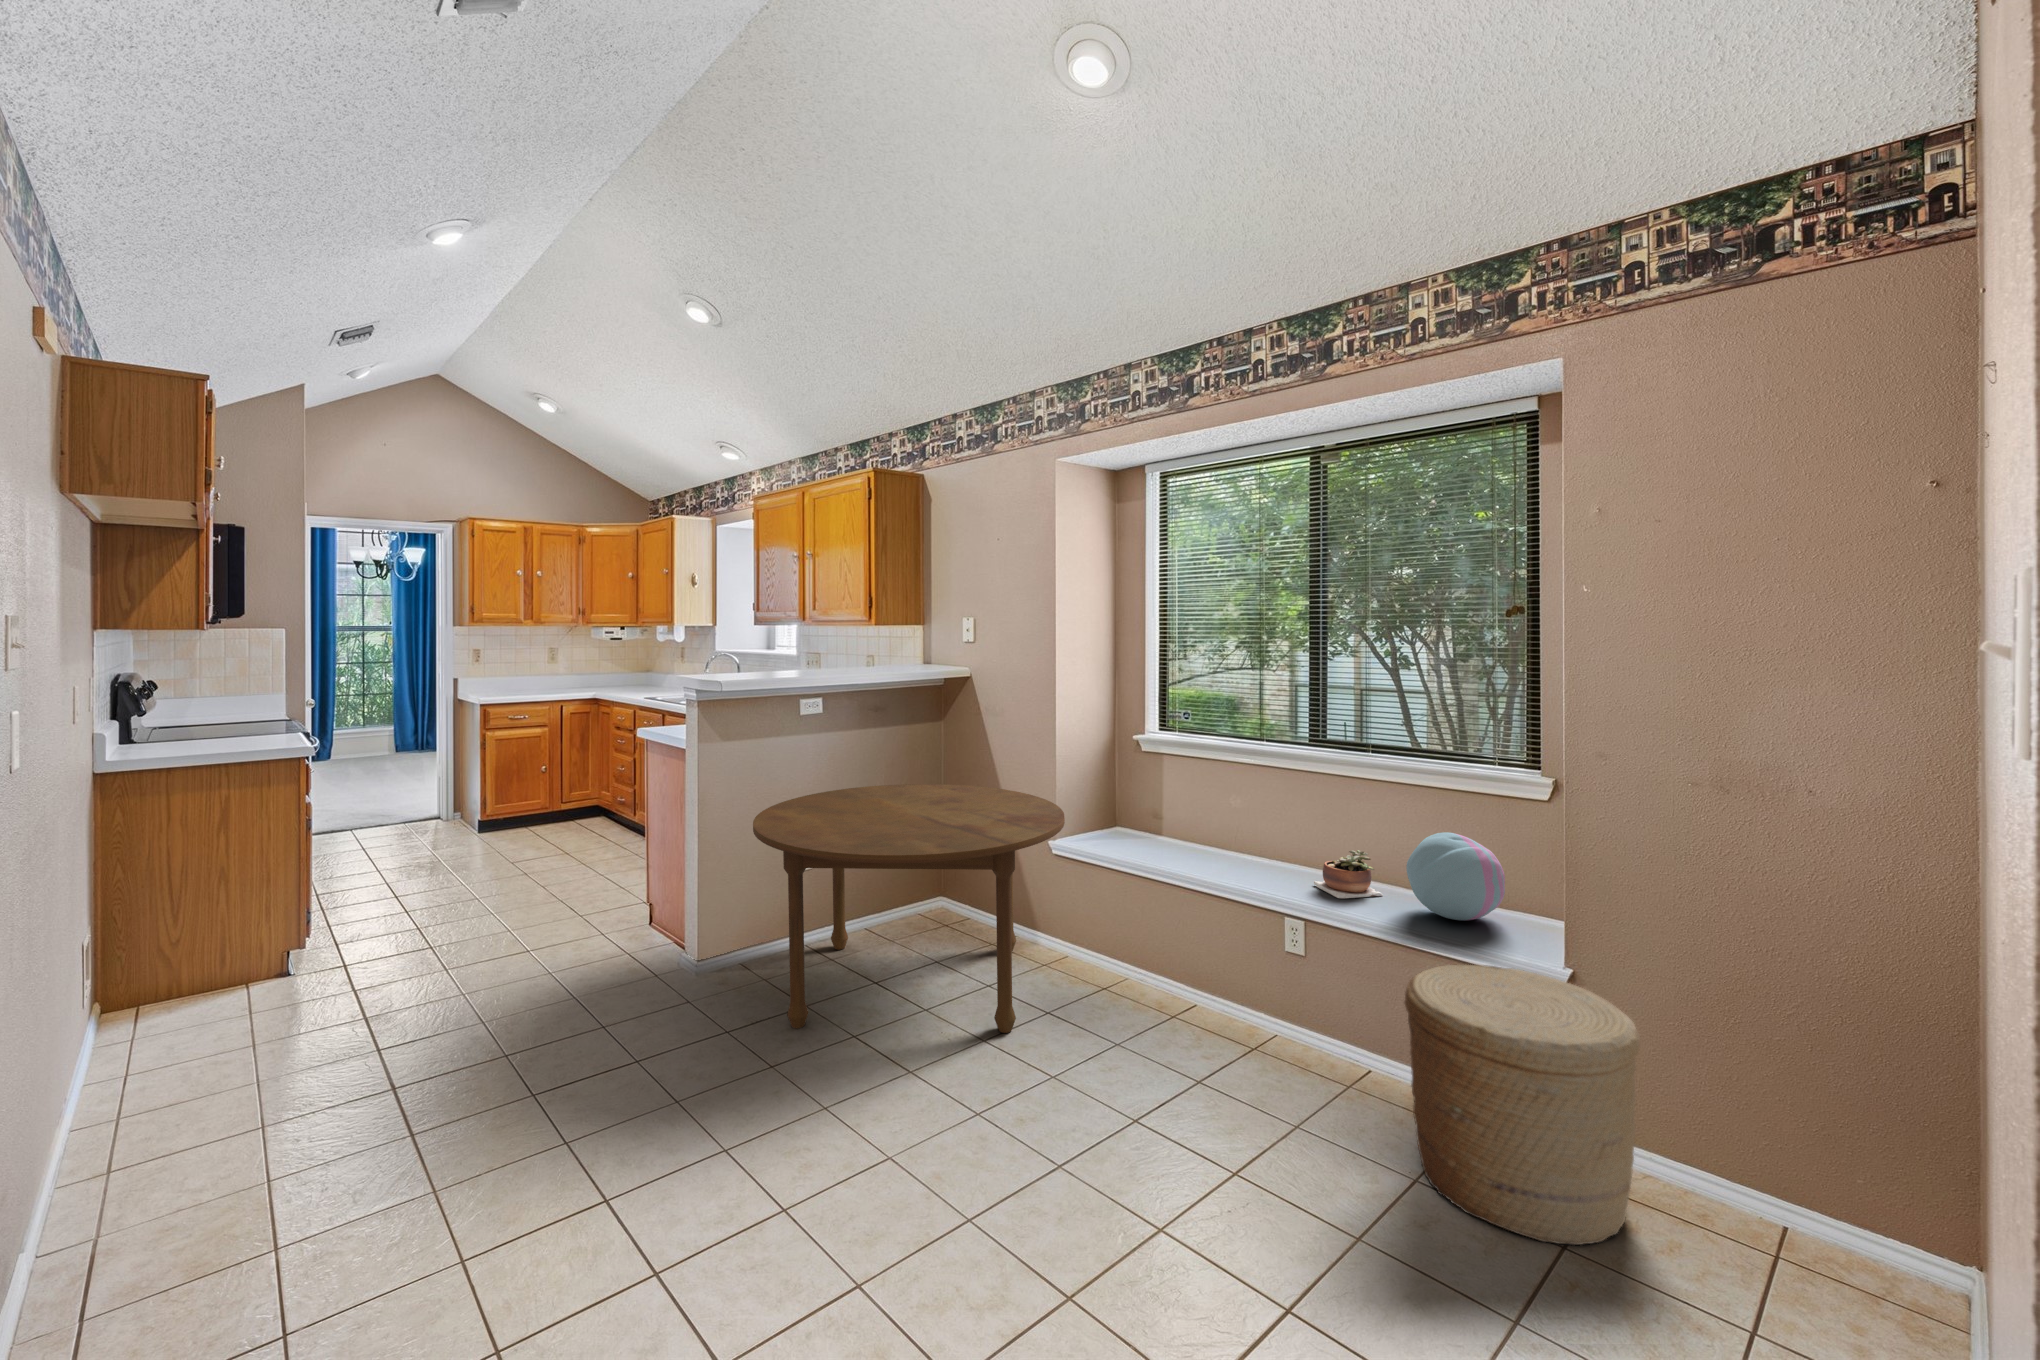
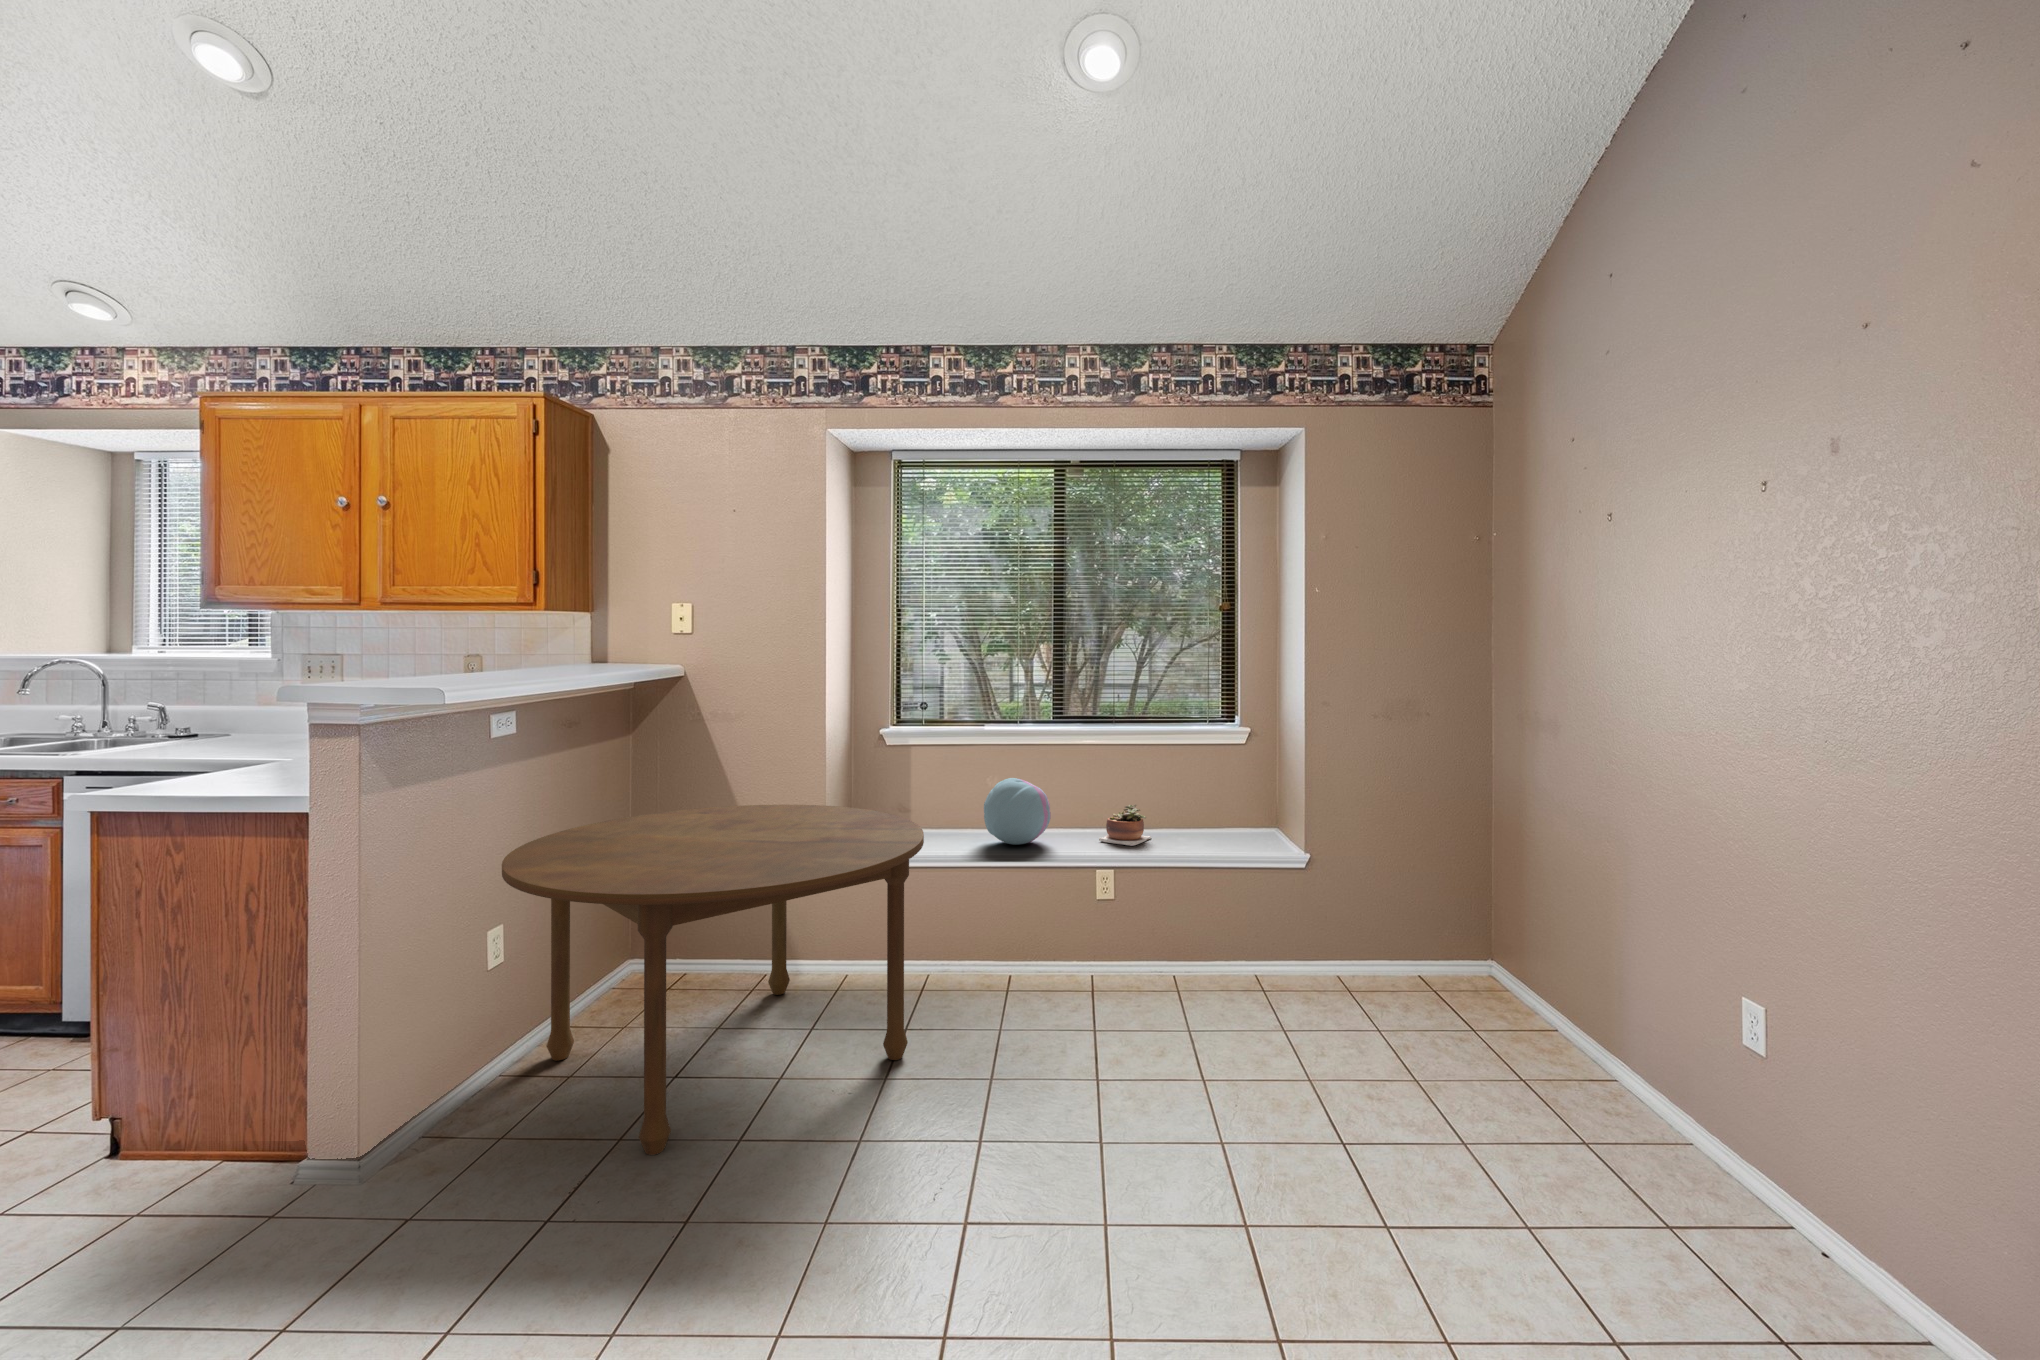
cushion: present [1406,832,1505,920] -> present [984,778,1051,845]
woven basket: present [1405,965,1640,1245] -> none [1258,860,1403,1034]

